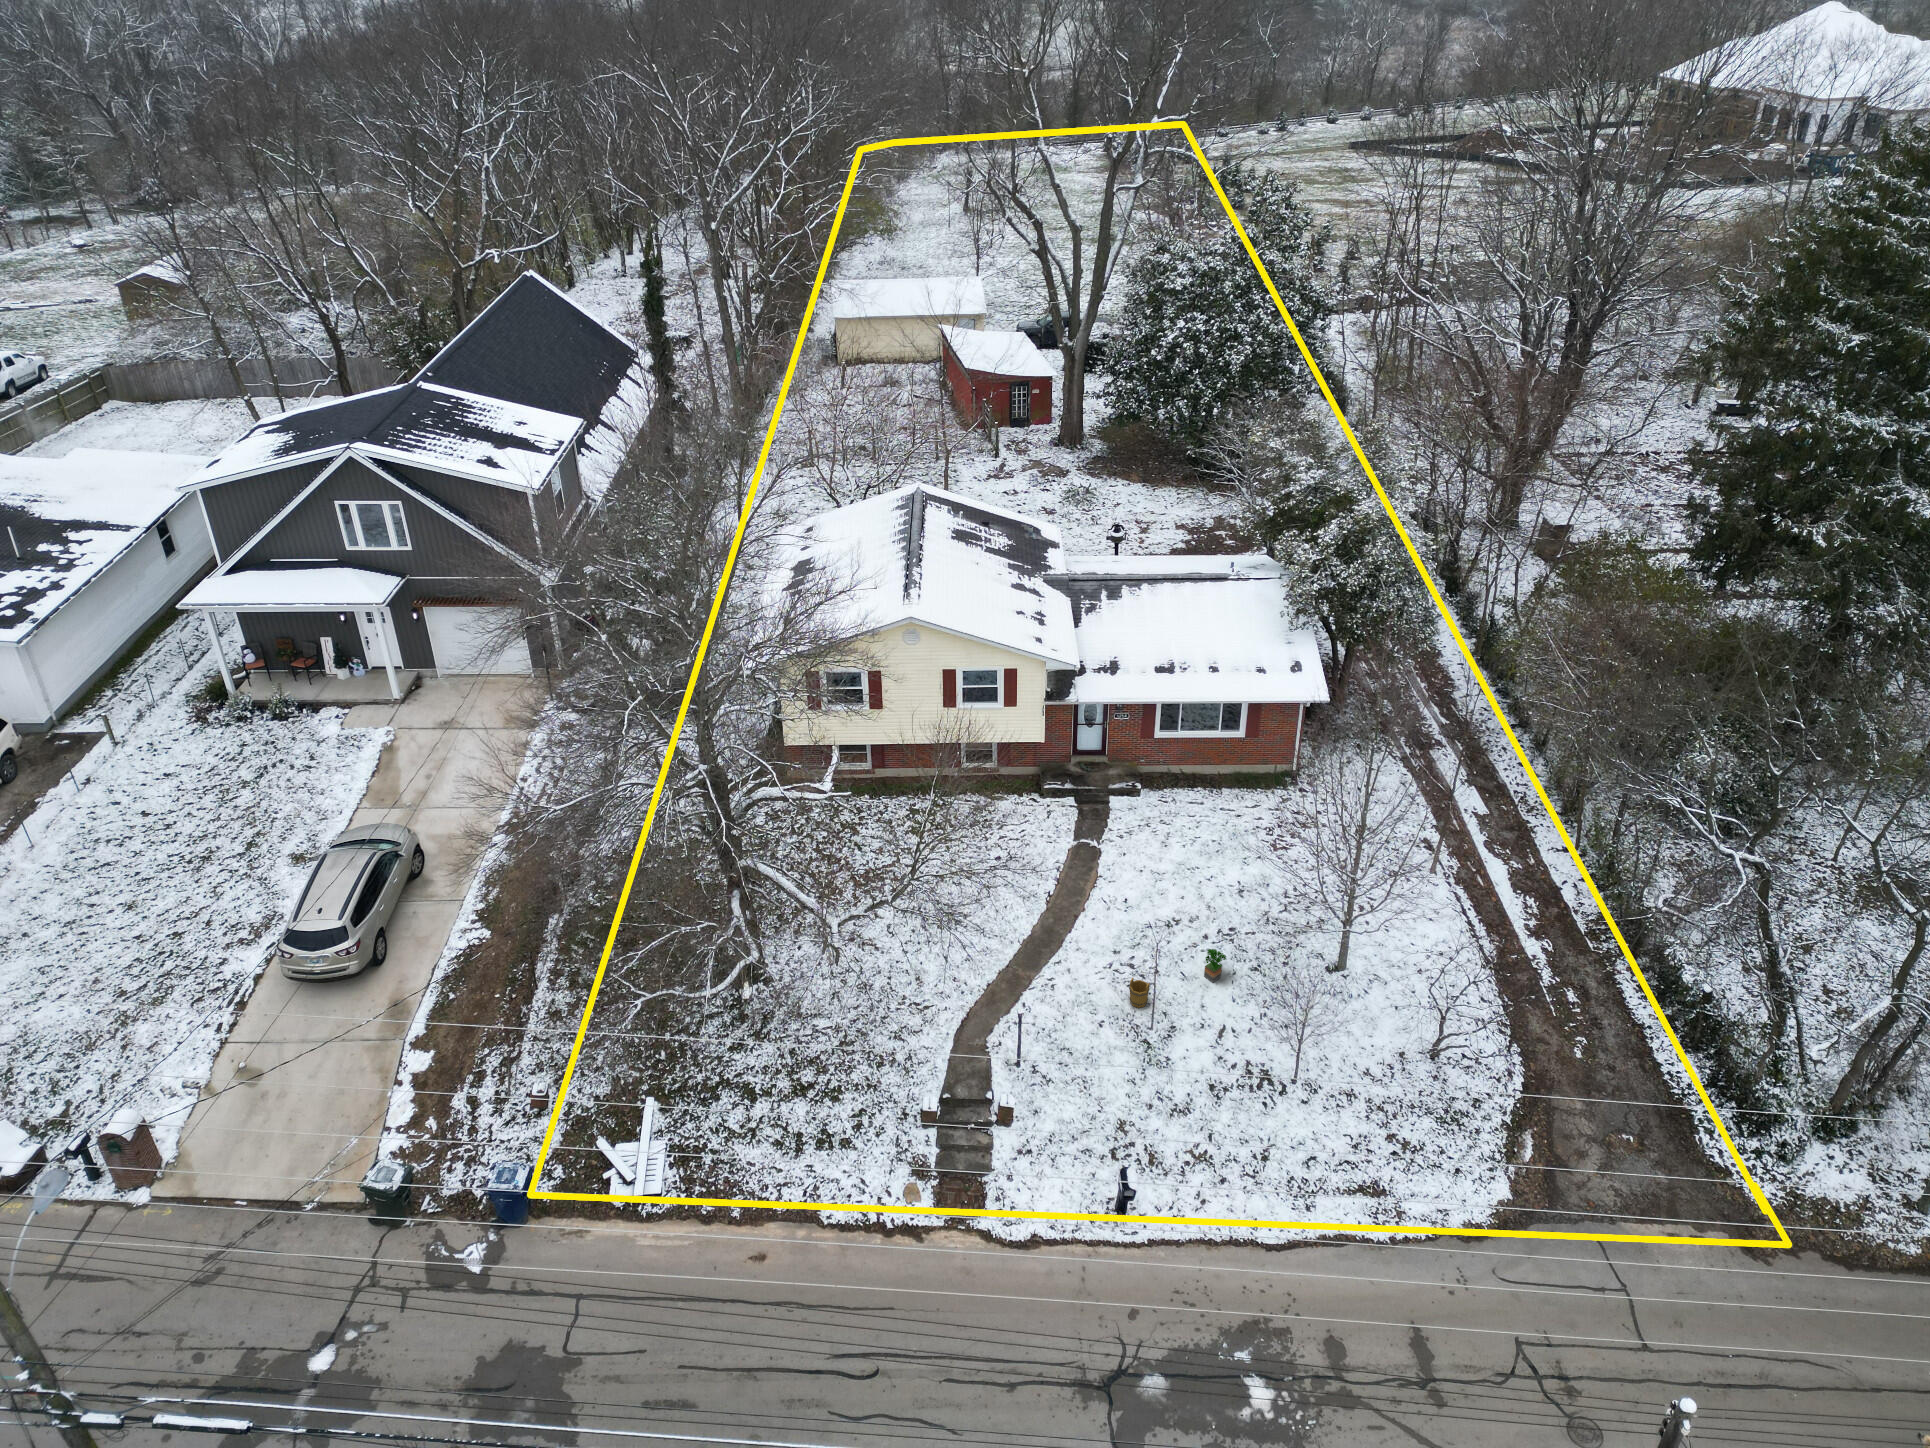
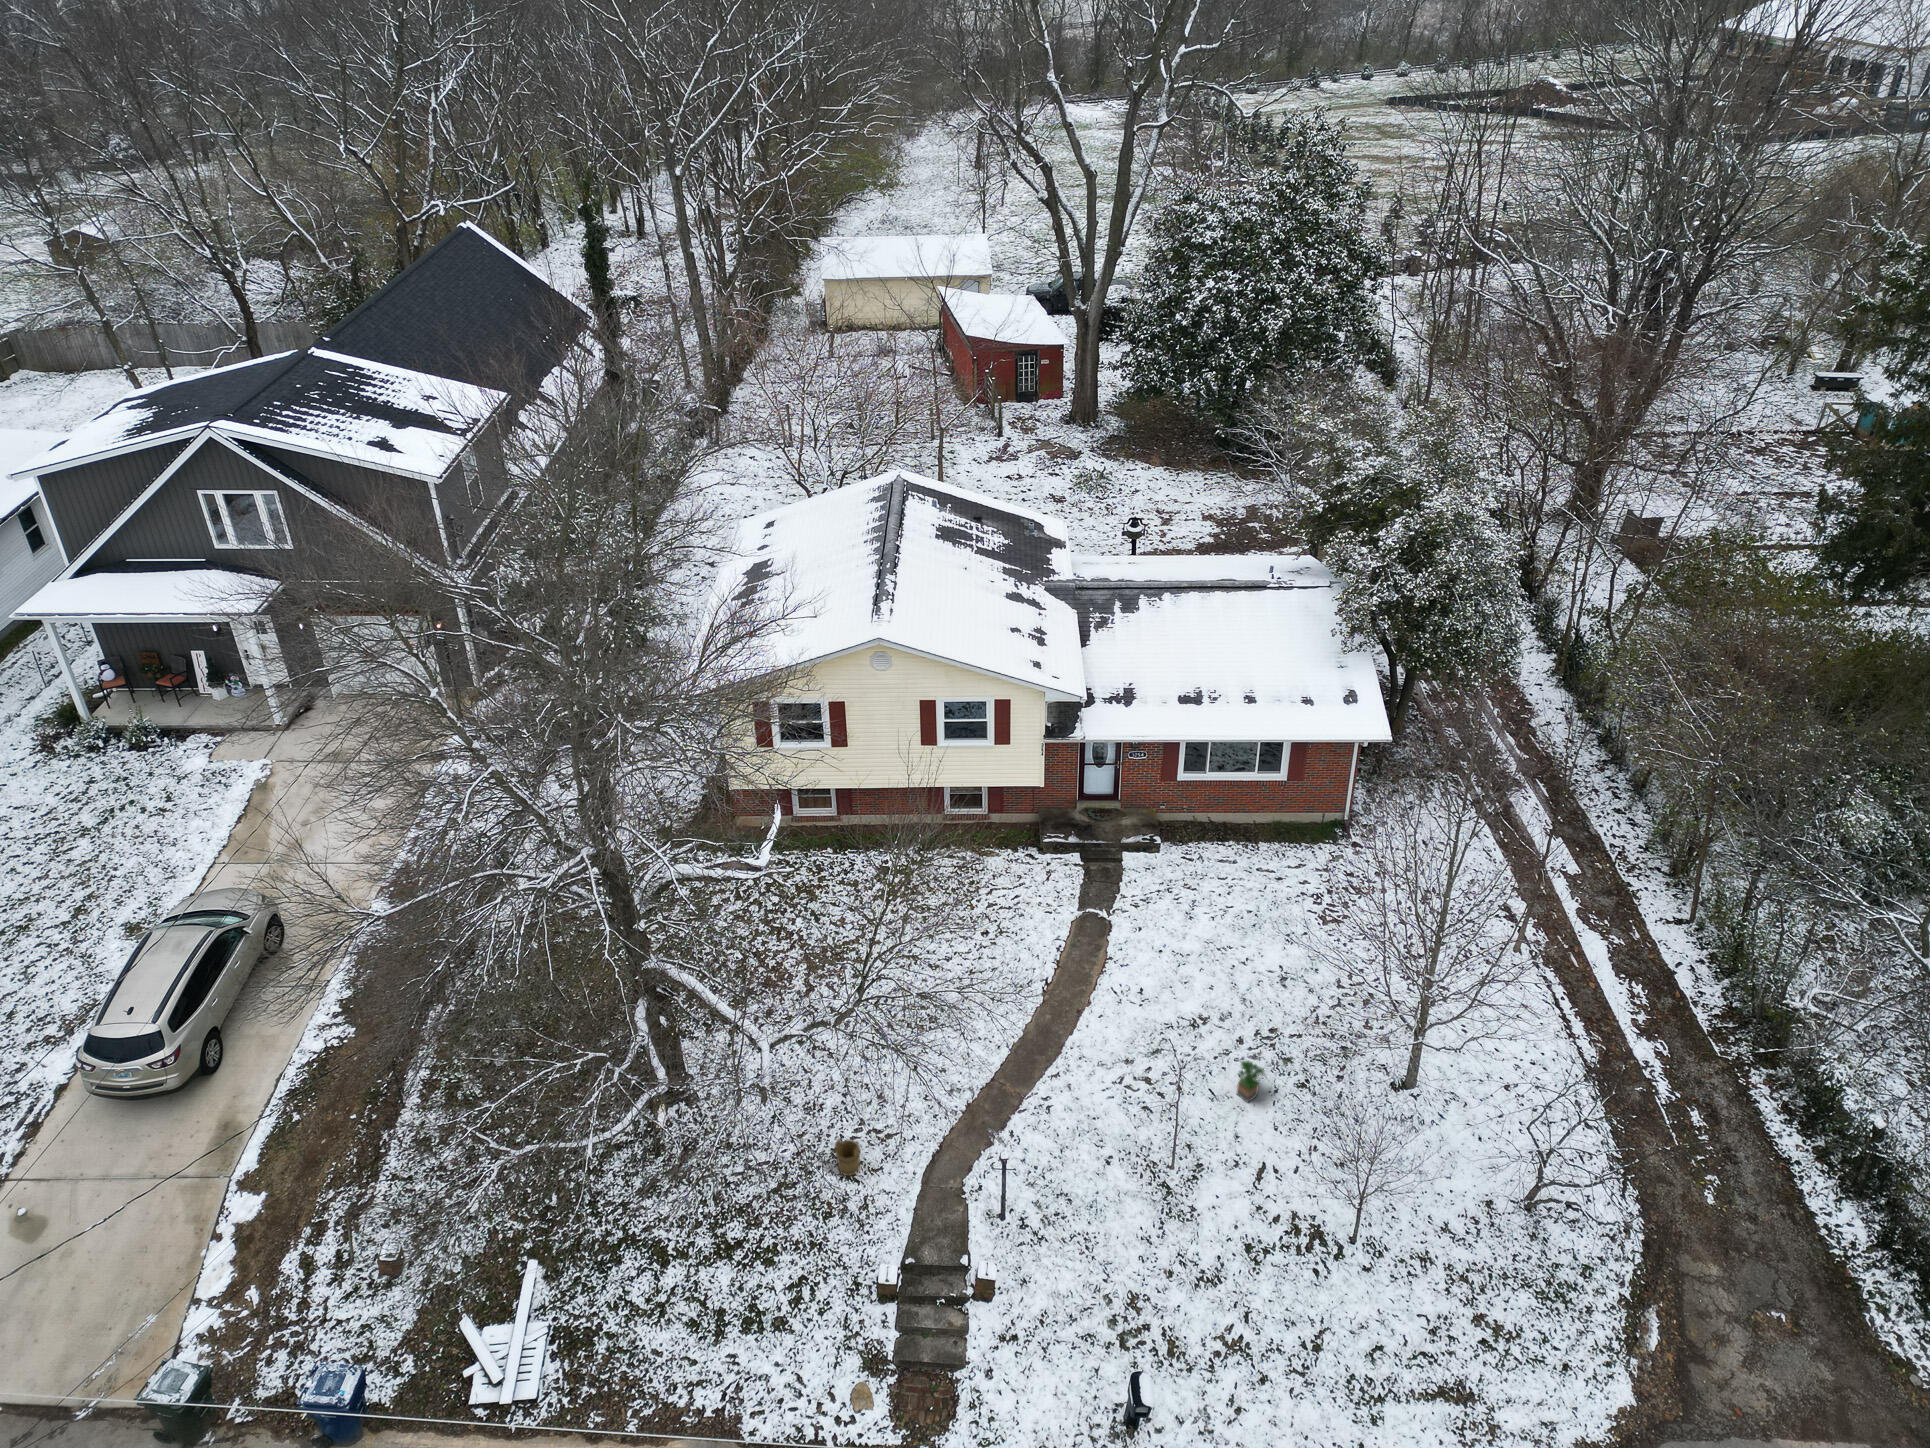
bucket: present [1129,978,1150,1008] -> present [835,1138,861,1176]

